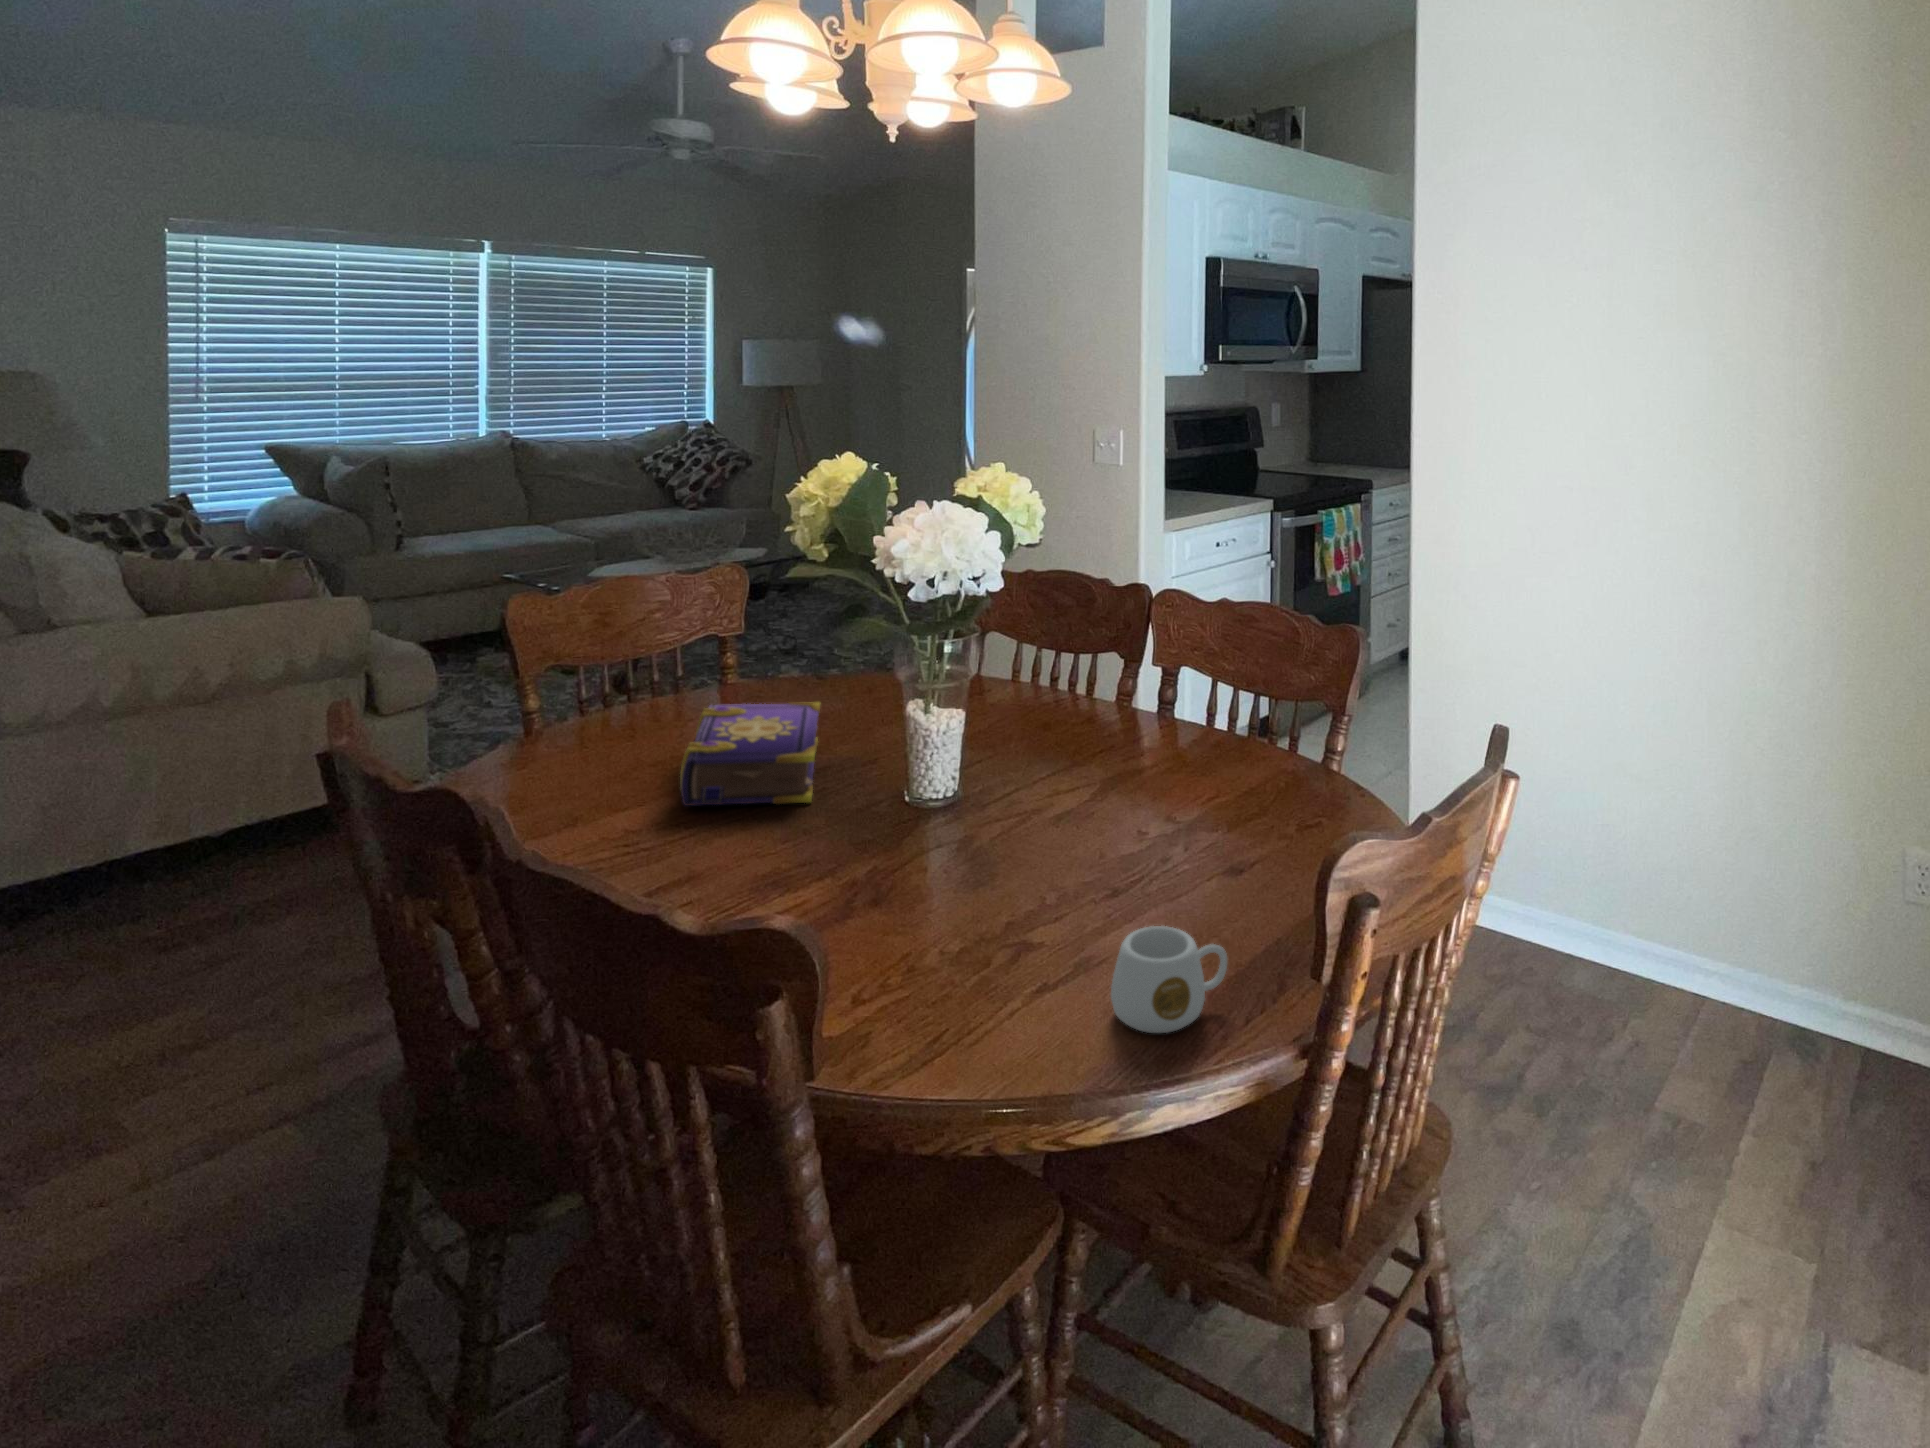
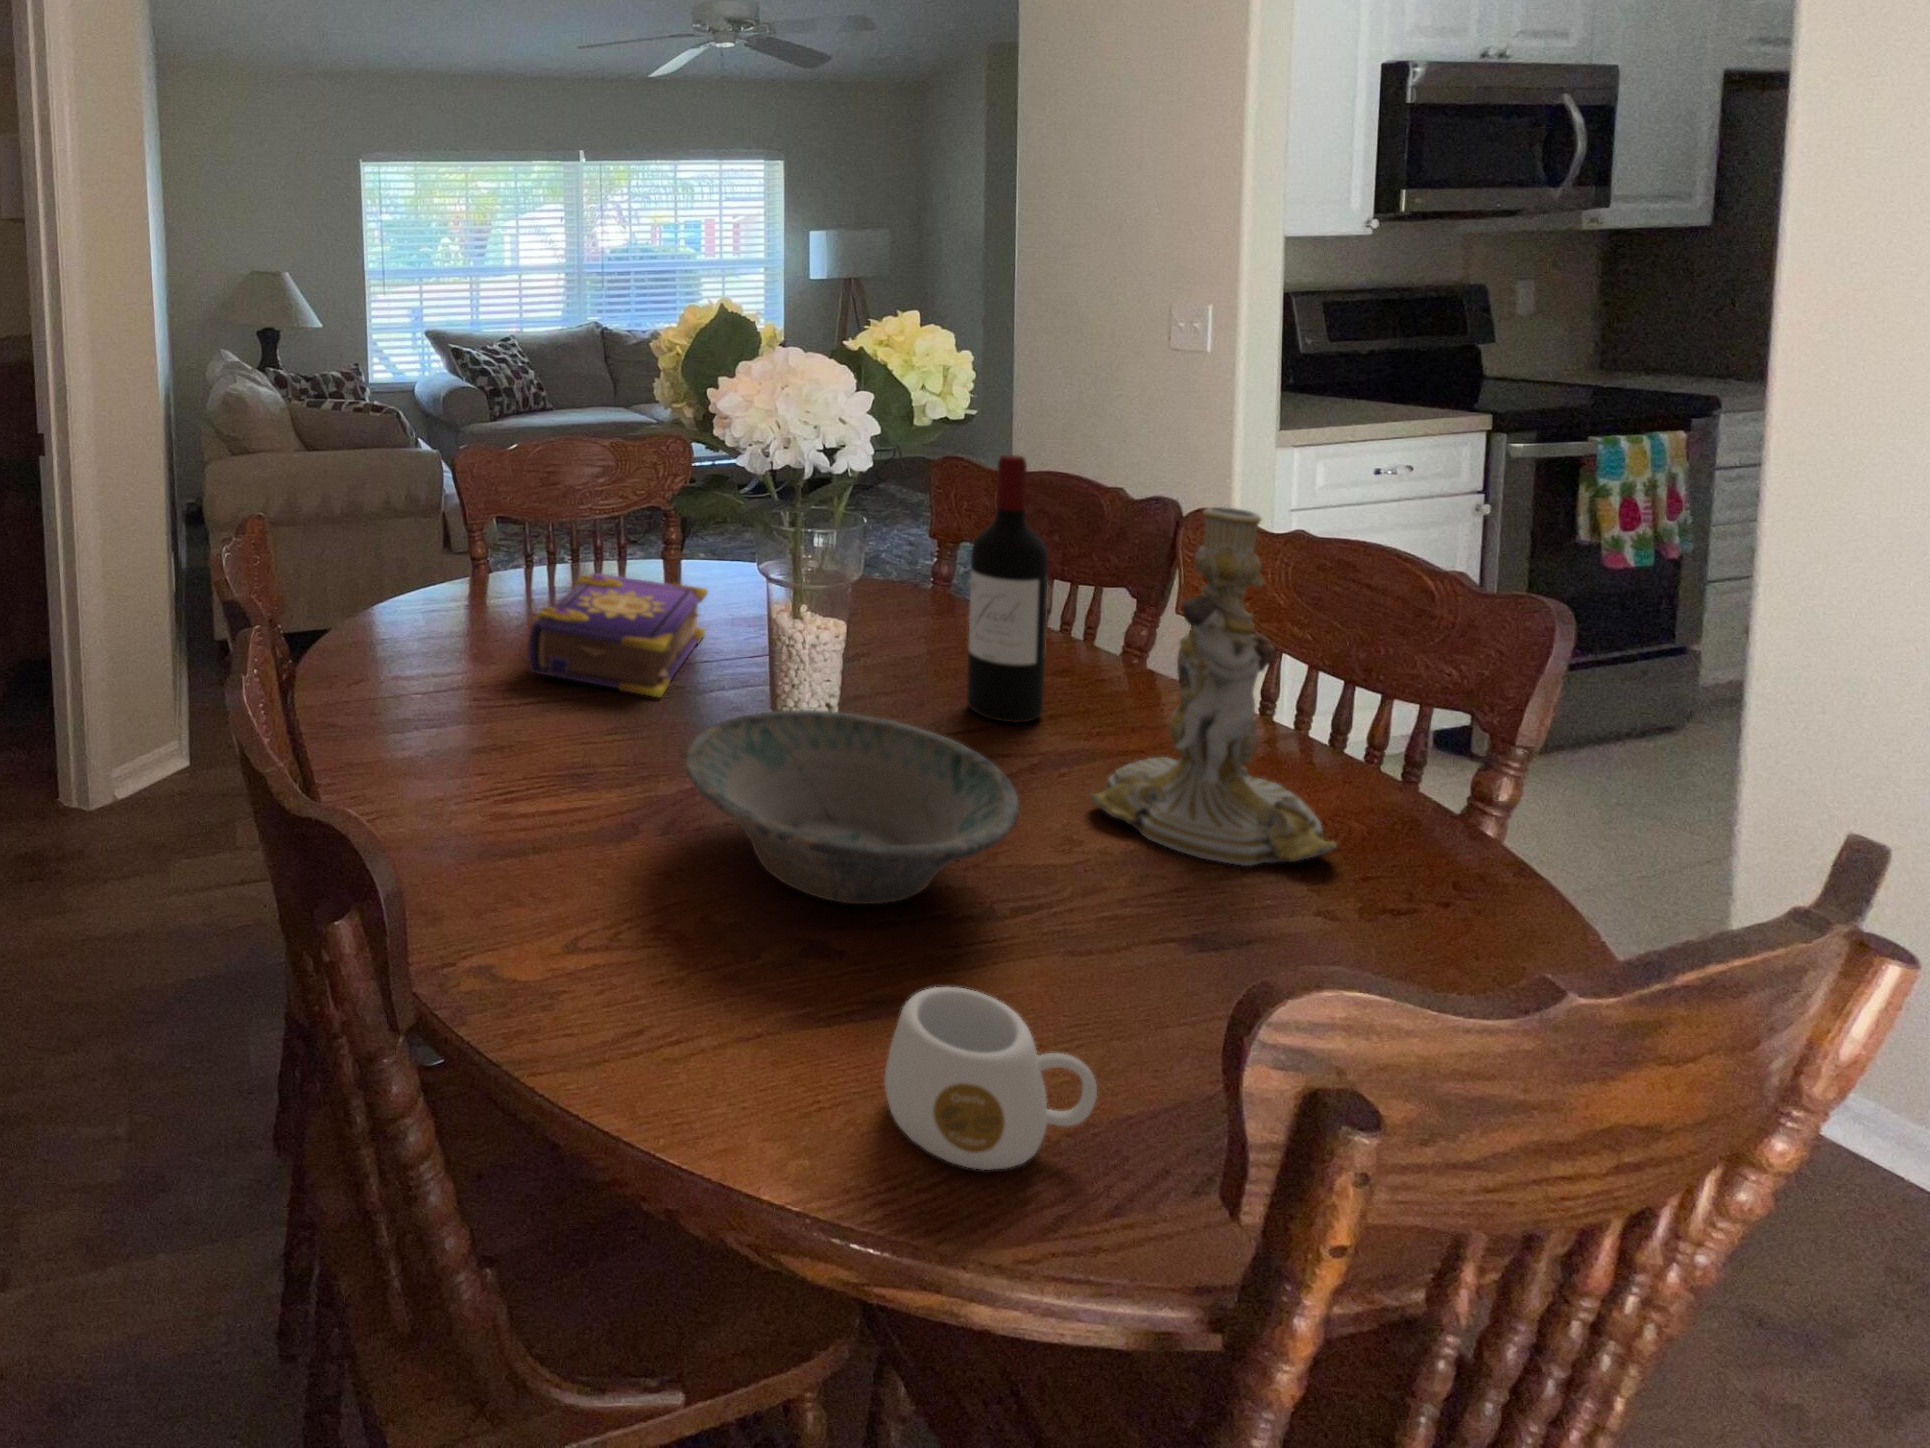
wine bottle: none [1041,568,1094,764] -> present [967,455,1048,723]
candlestick: none [1144,594,1280,823] -> present [1091,507,1337,866]
bowl: none [899,775,1133,912] -> present [685,710,1019,904]

